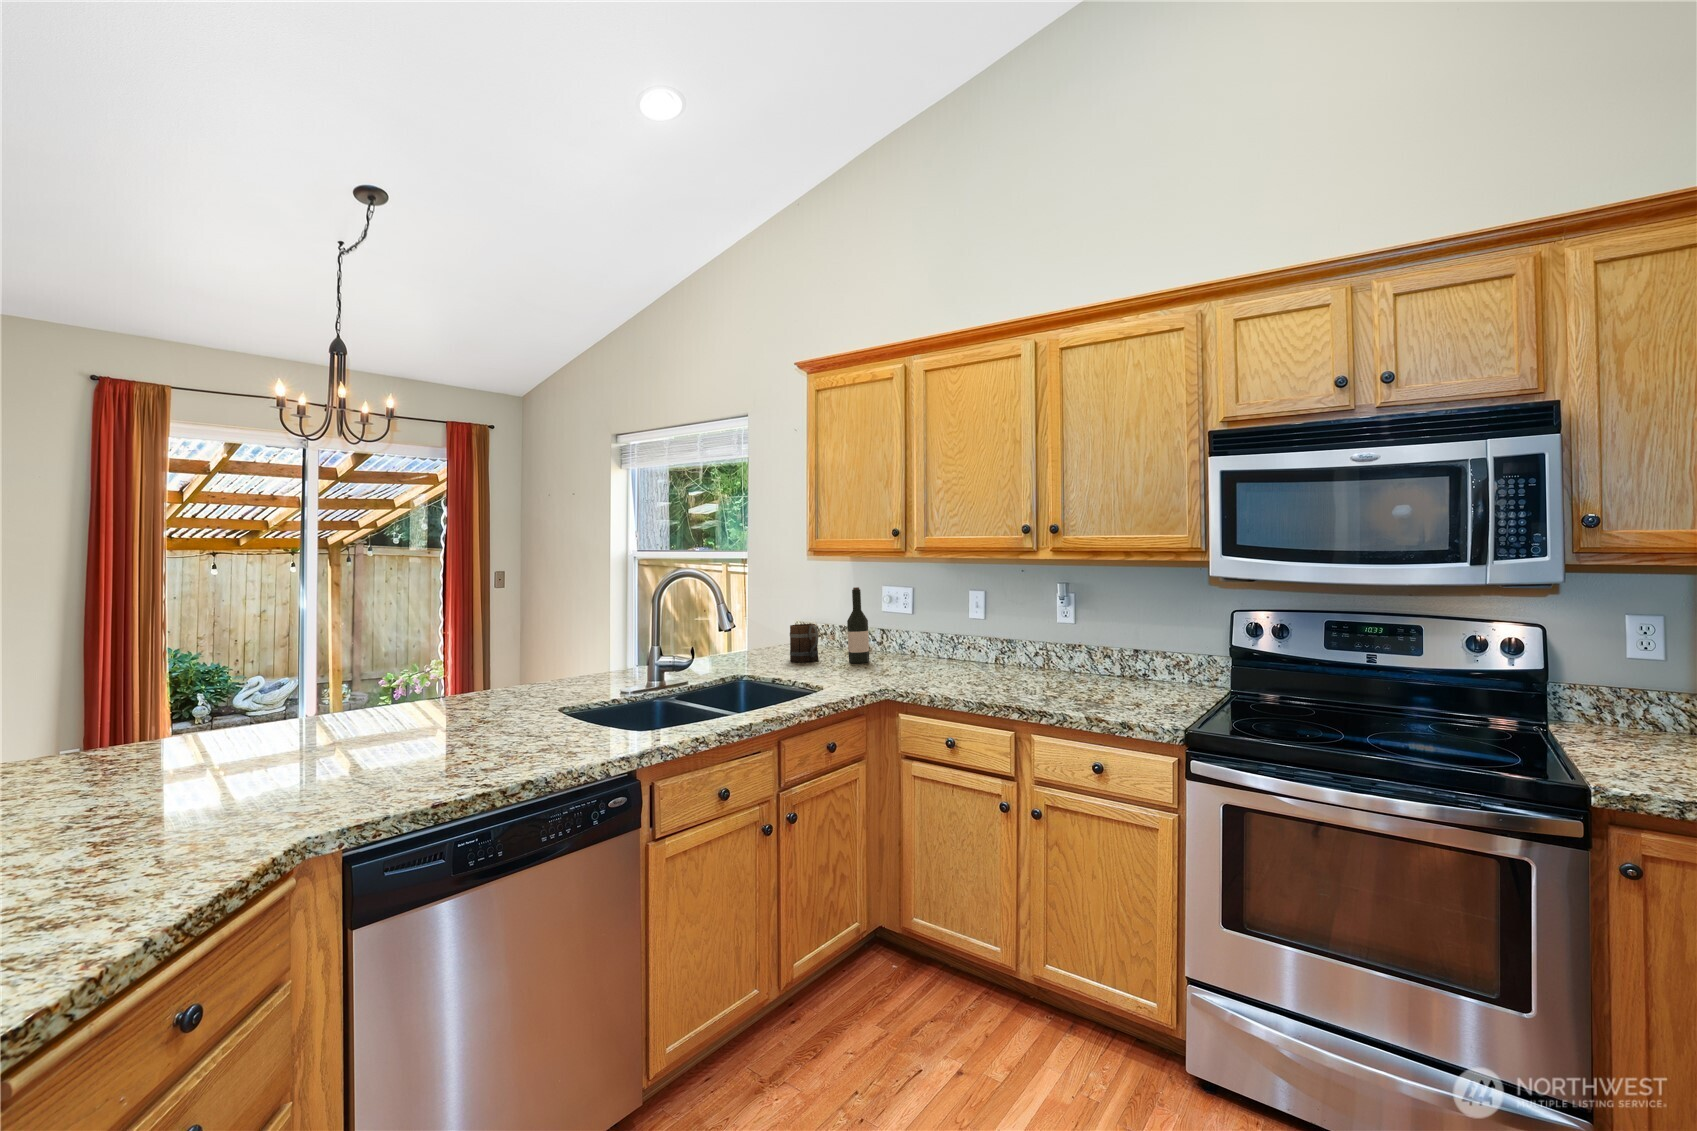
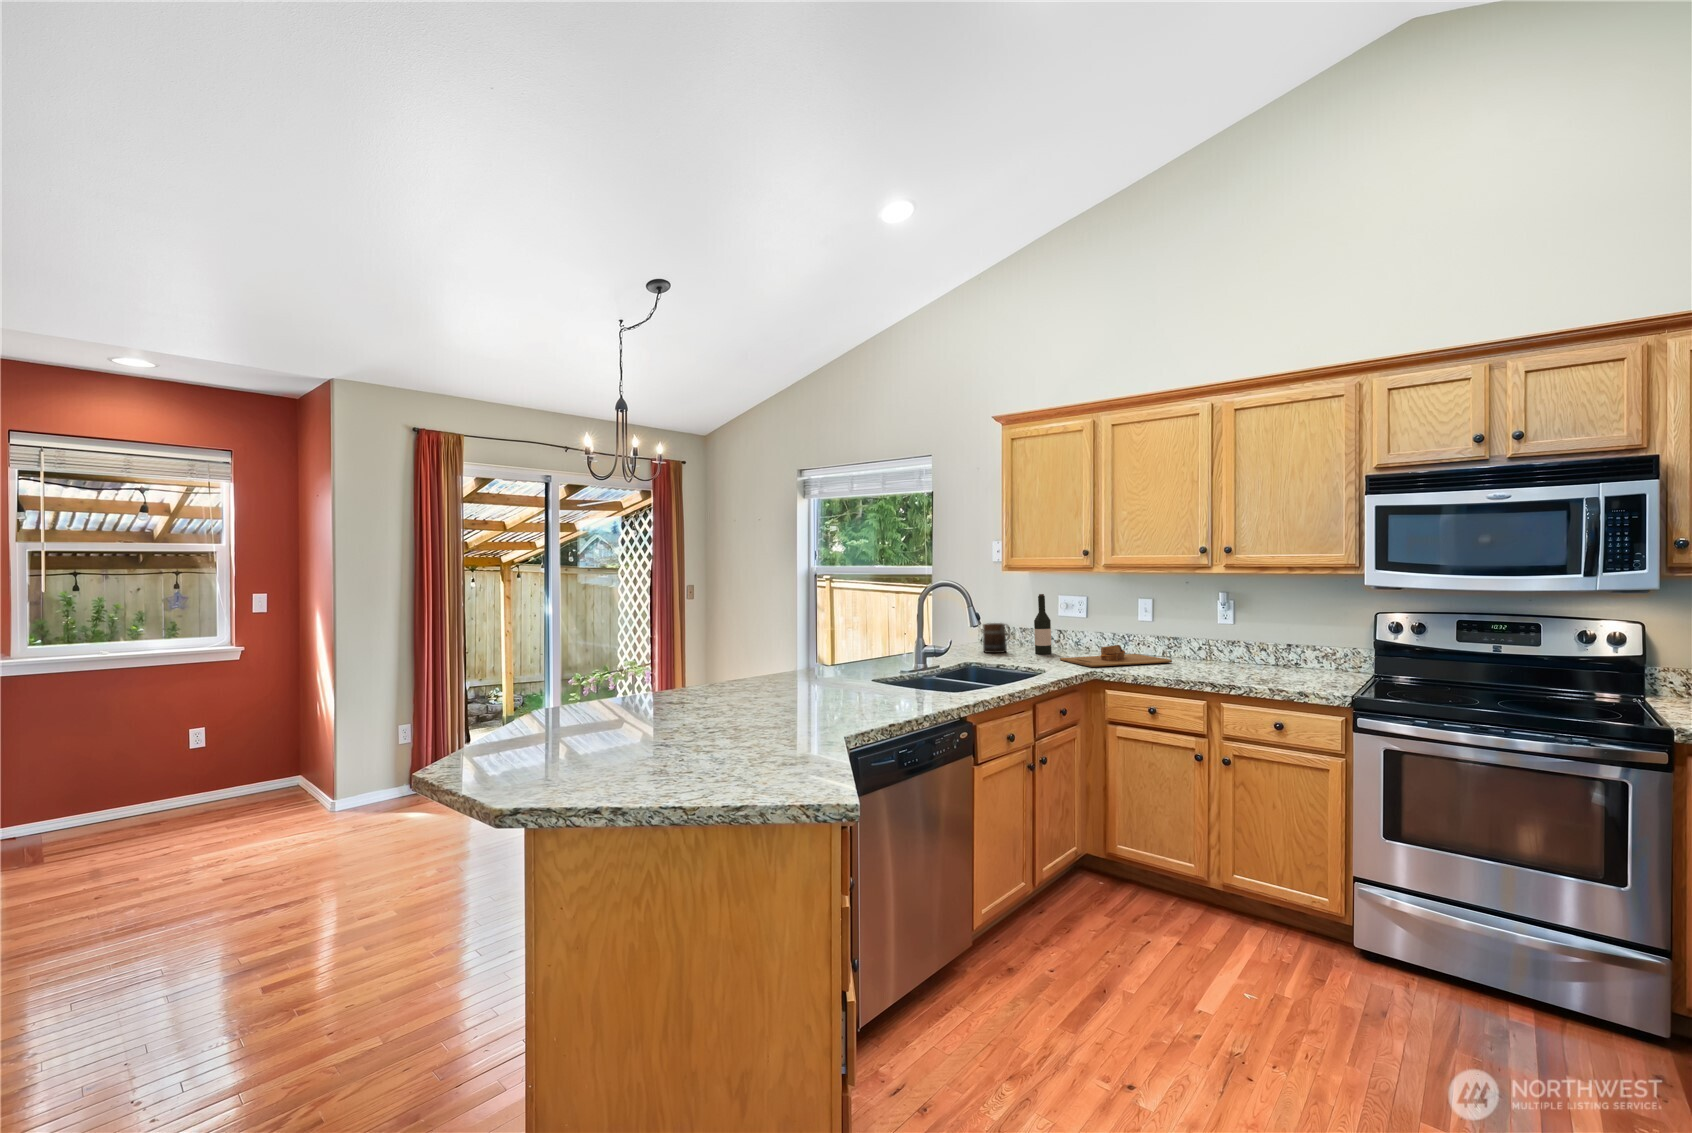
cutting board: none [866,653,996,684] -> present [1060,645,1172,667]

